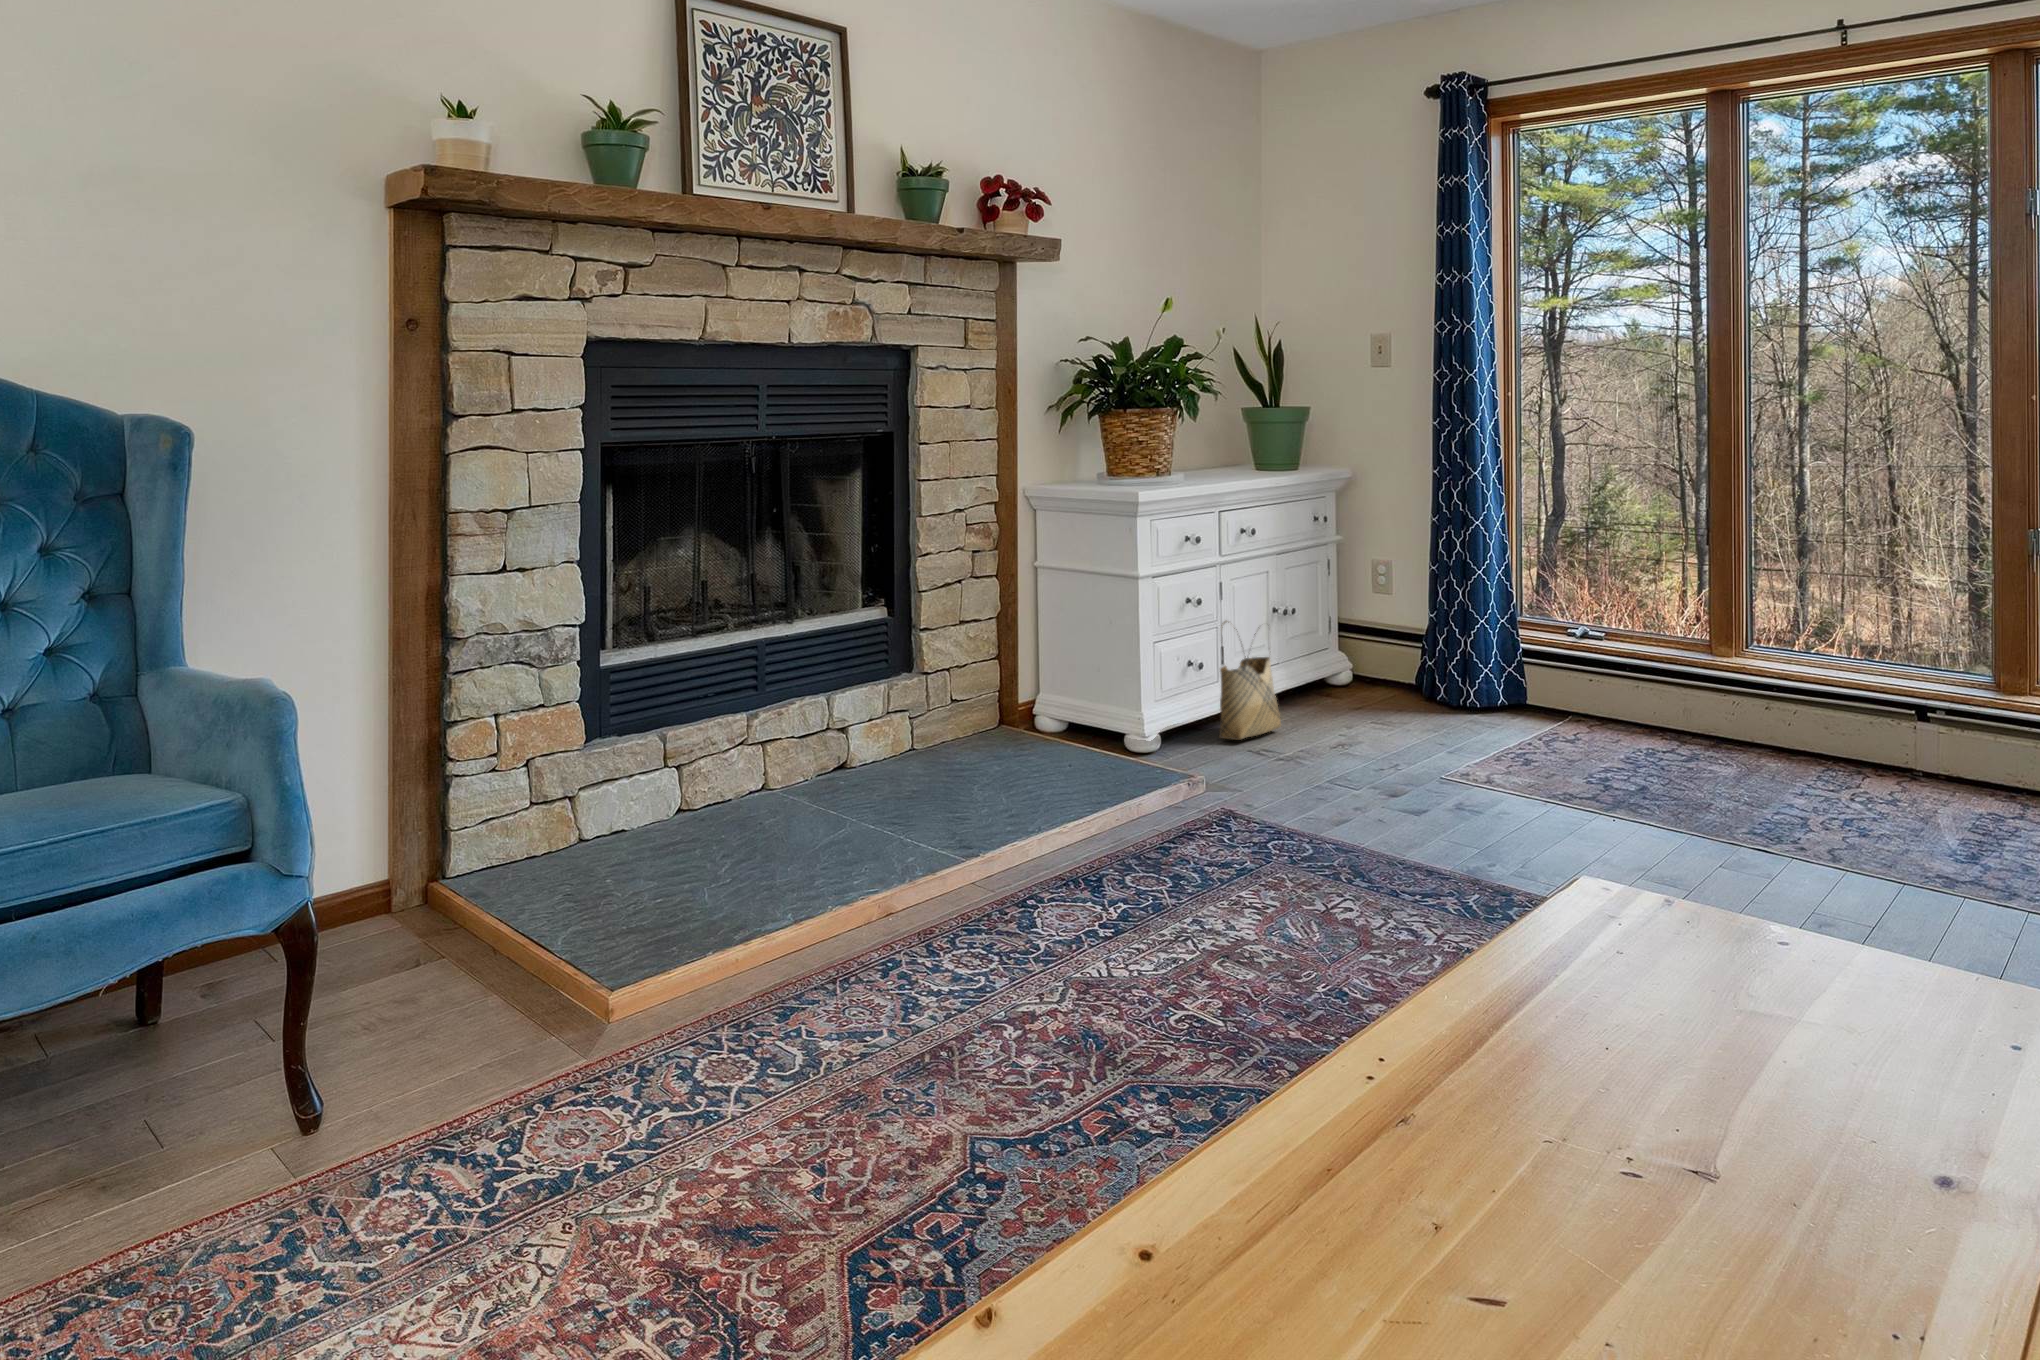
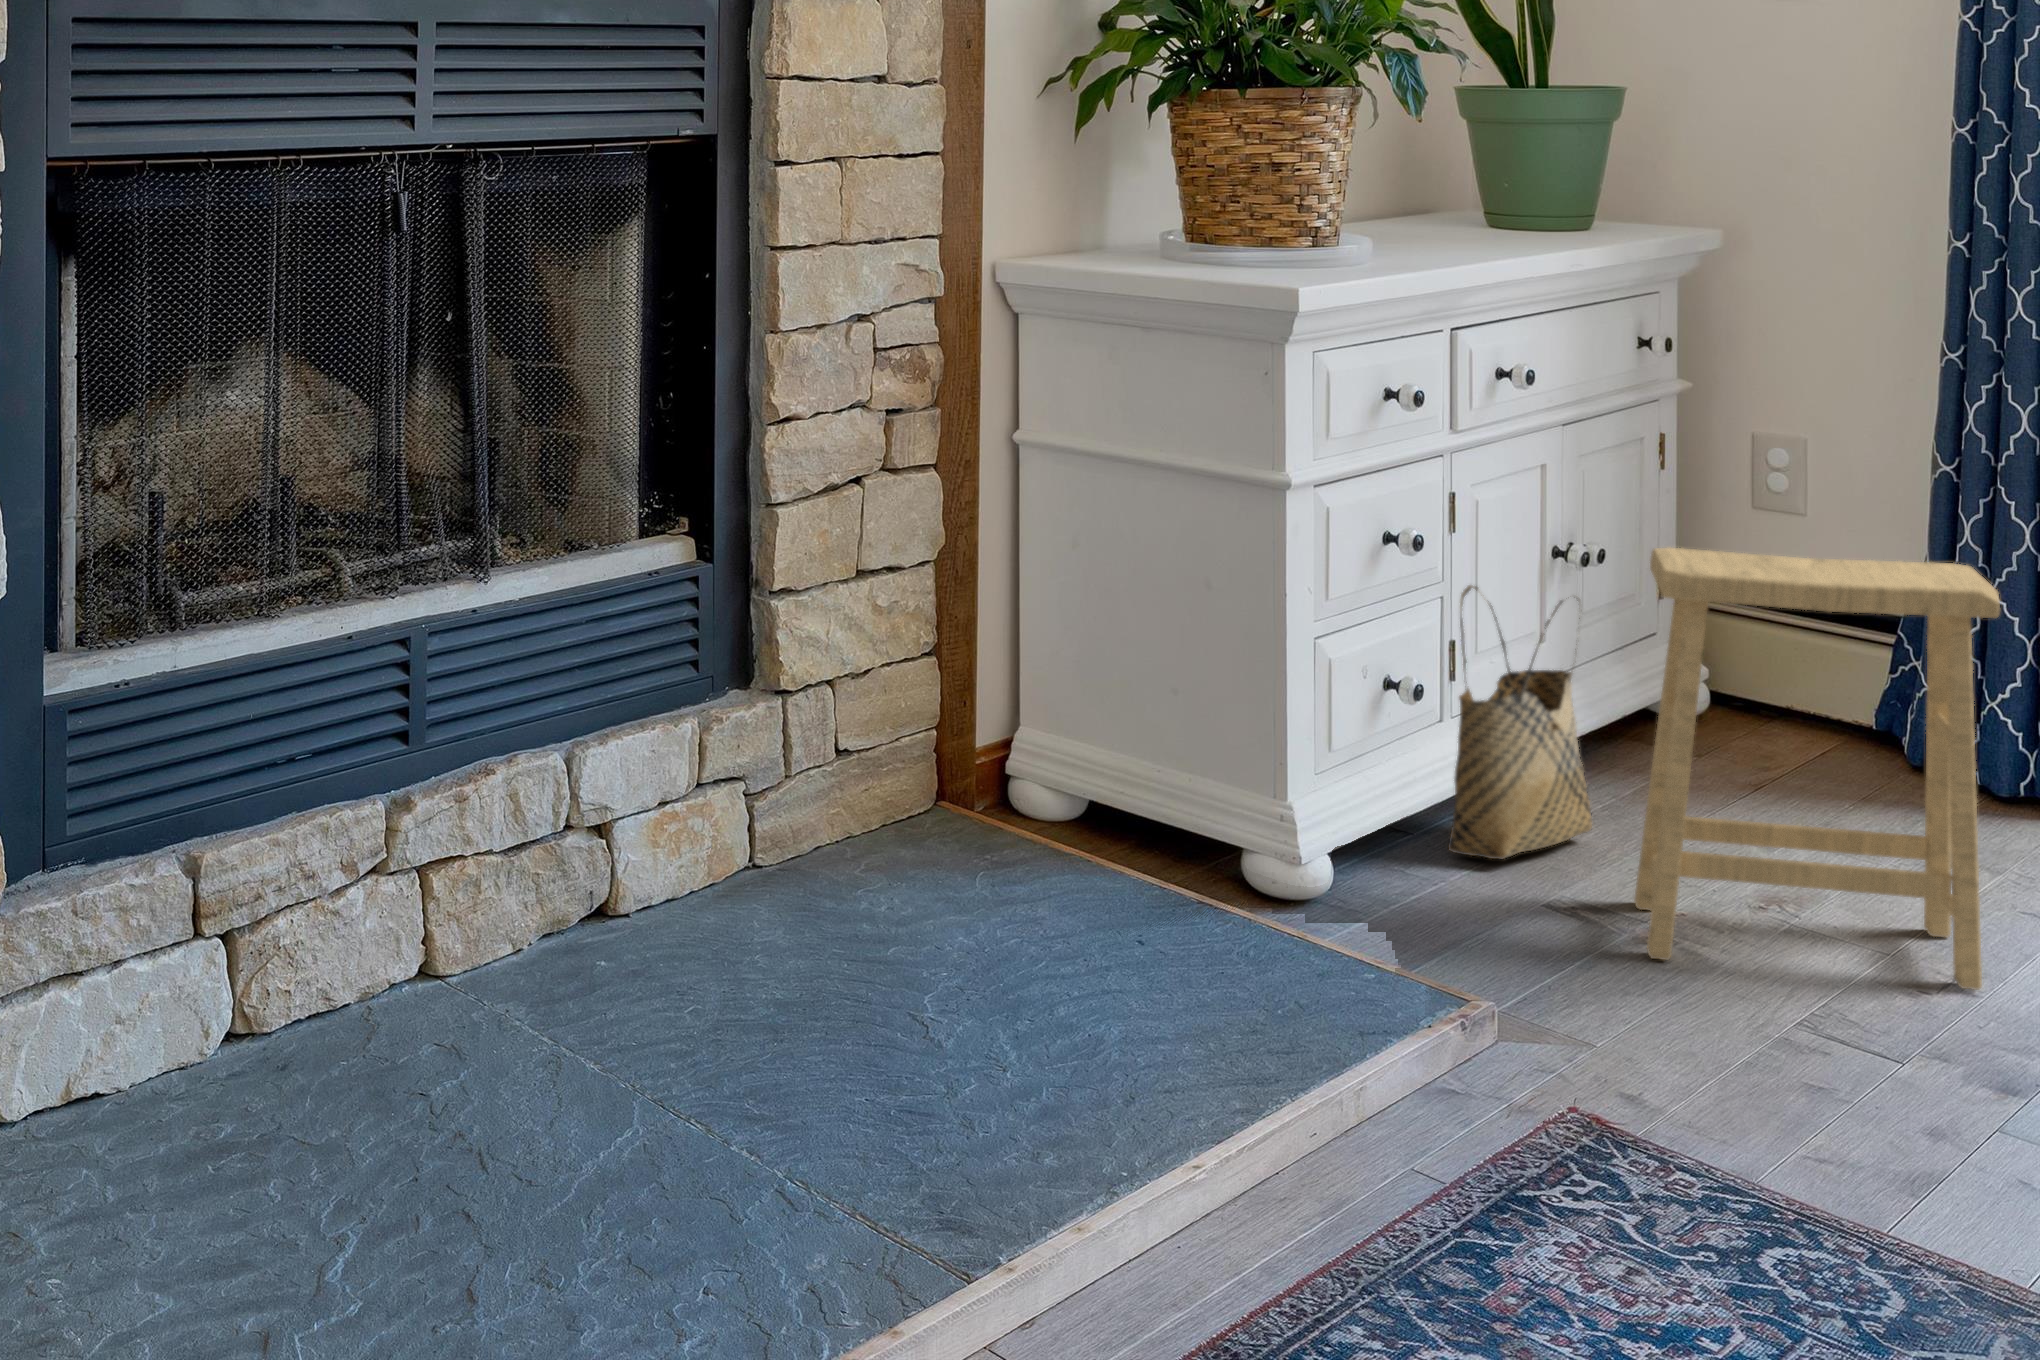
footstool: none [1289,600,1423,784] -> present [1634,548,2000,990]

